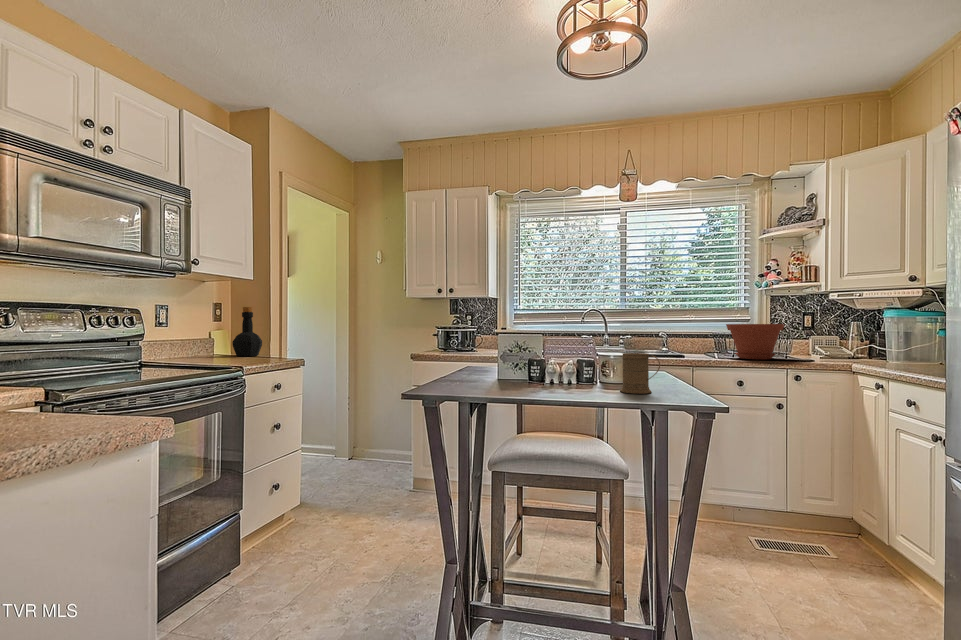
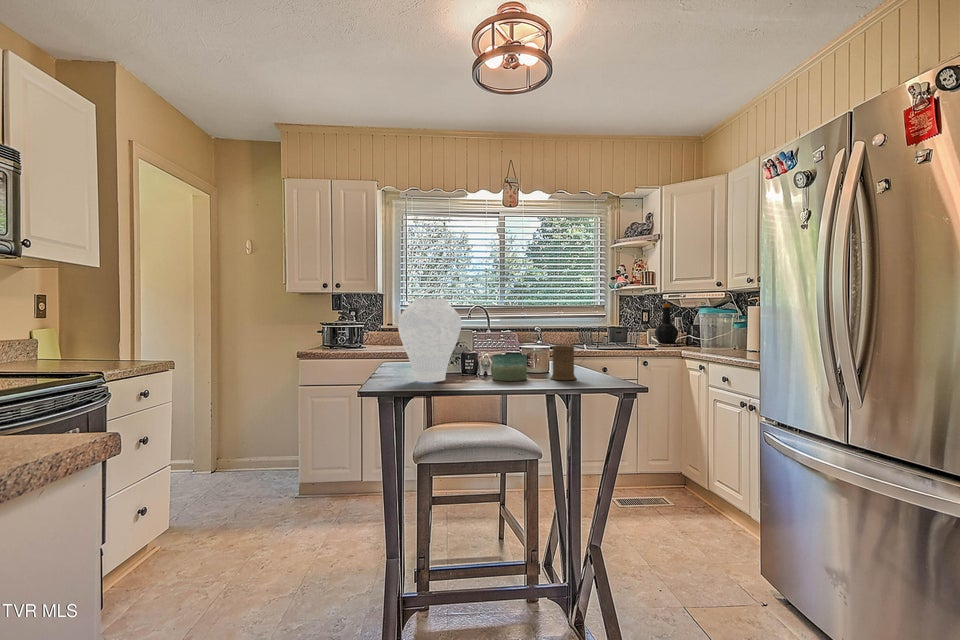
vase: none [454,301,520,388] -> present [398,298,461,382]
bottle: present [232,307,262,357] -> present [655,304,678,343]
plant pot: present [726,324,785,359] -> none [589,319,634,349]
candle: none [553,361,593,391] -> present [492,354,527,381]

